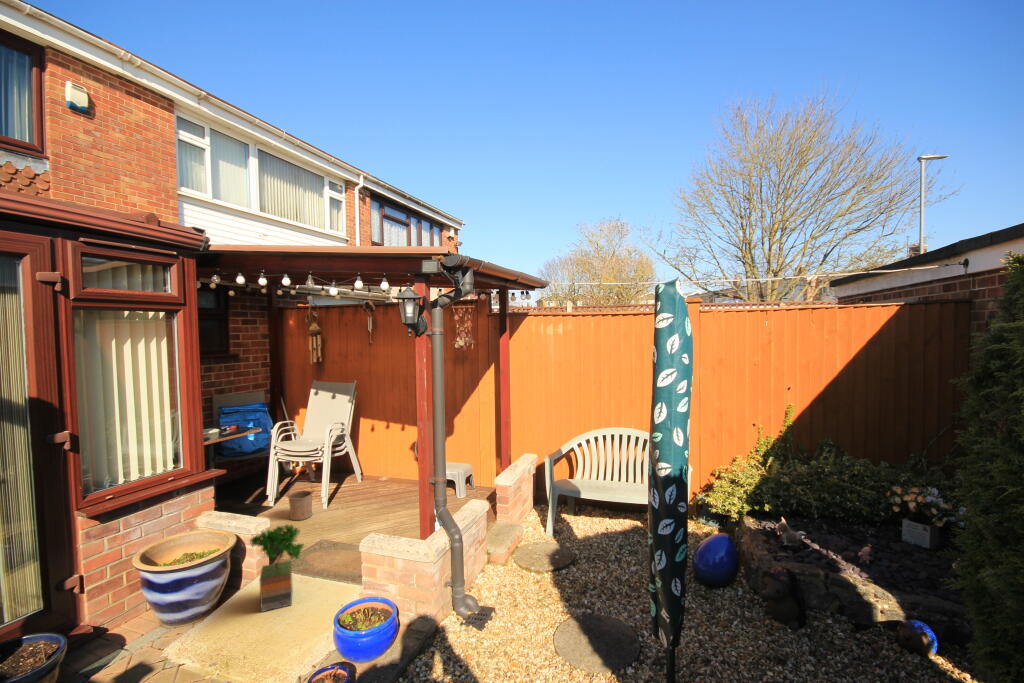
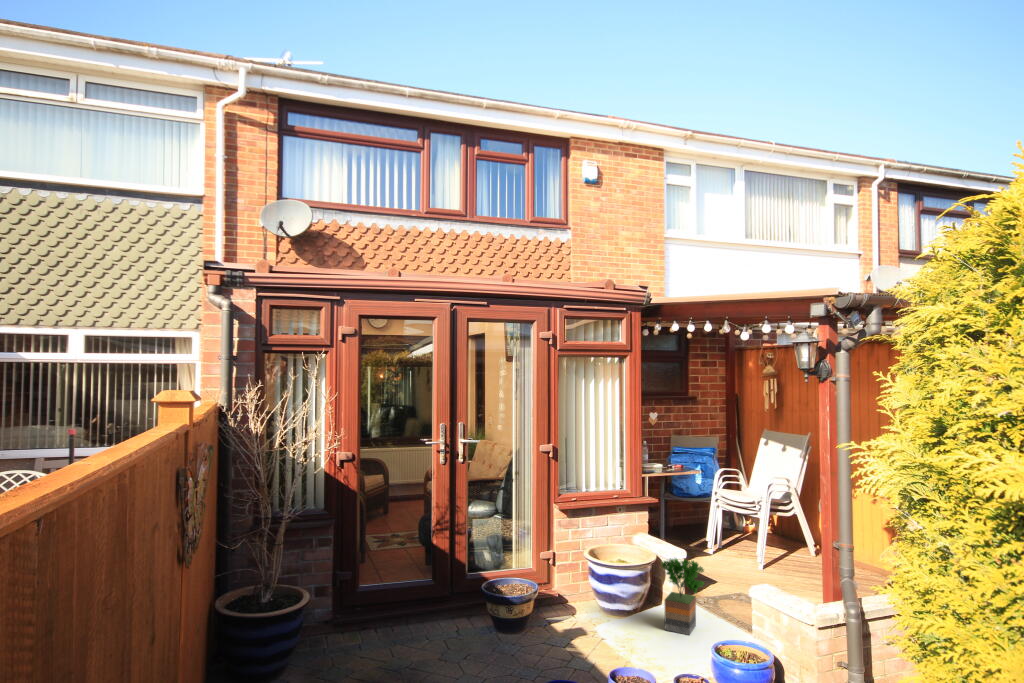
bucket: present [287,486,314,520] -> none [720,534,748,576]

